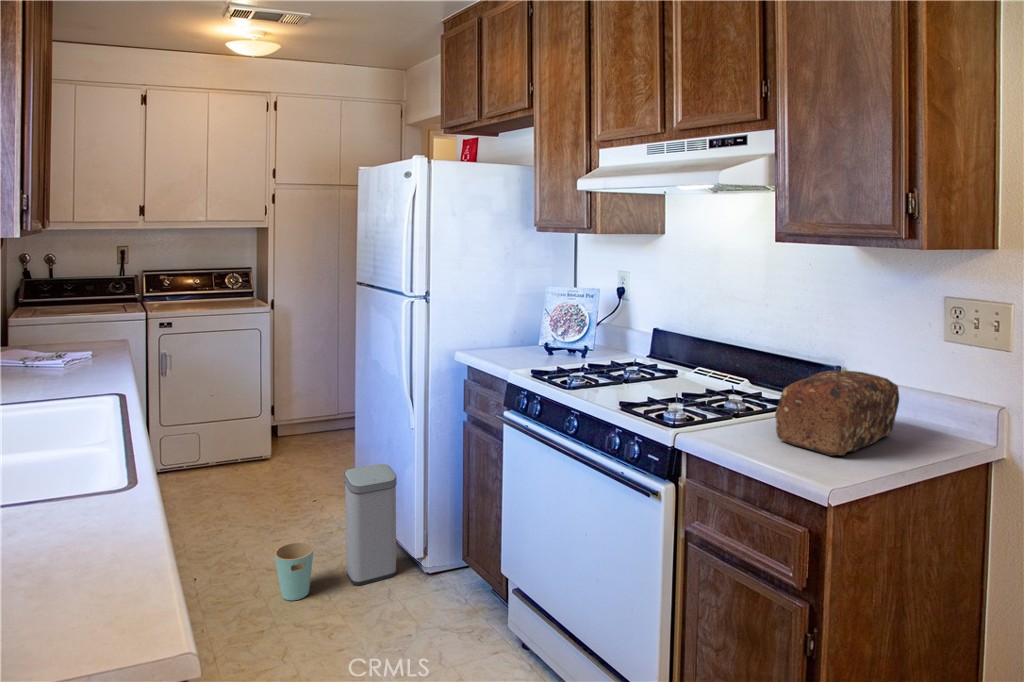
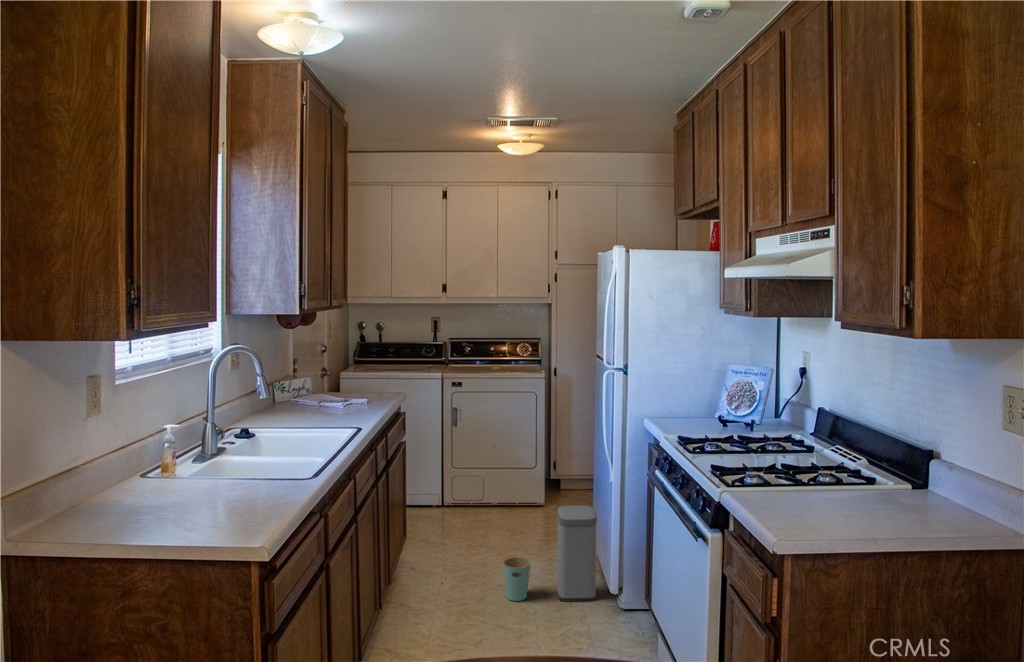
bread loaf: present [775,370,899,456] -> none [807,453,935,519]

